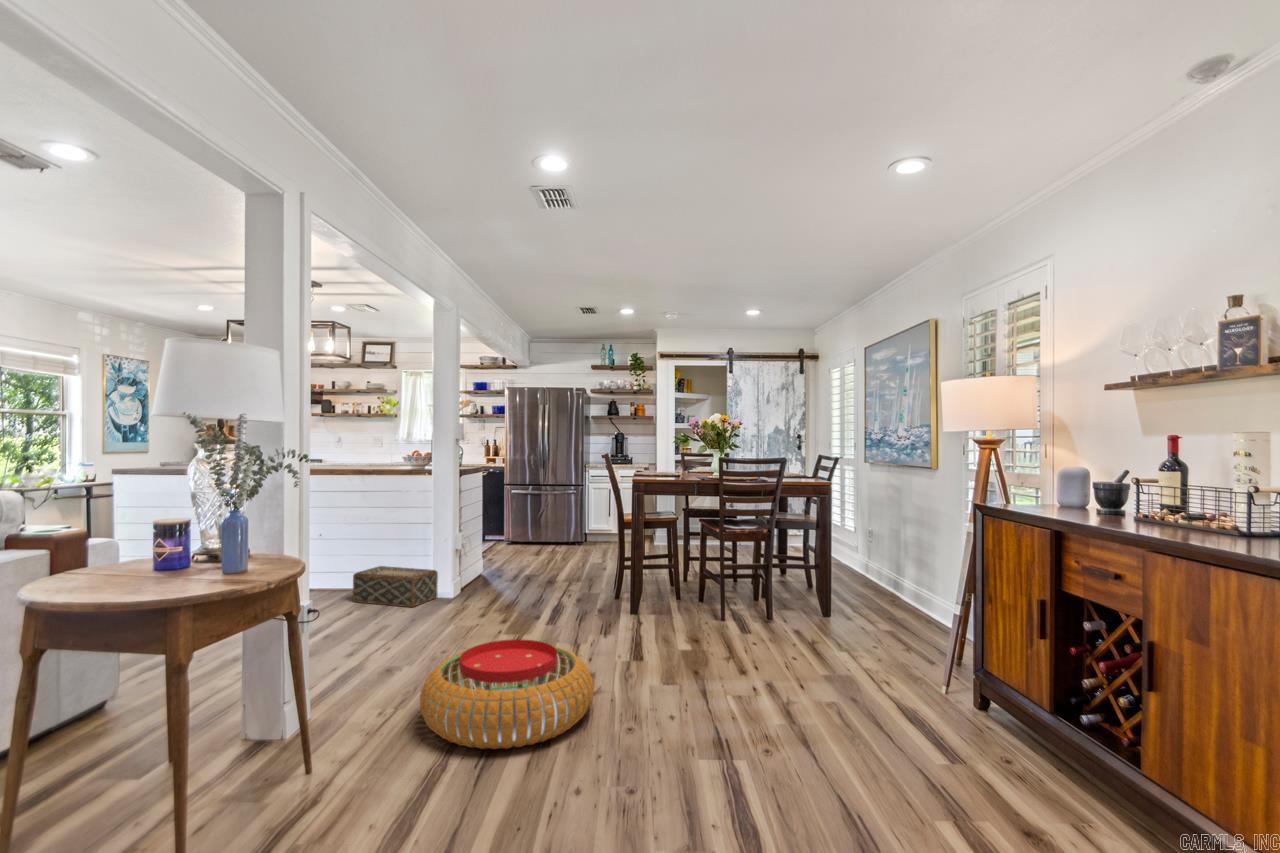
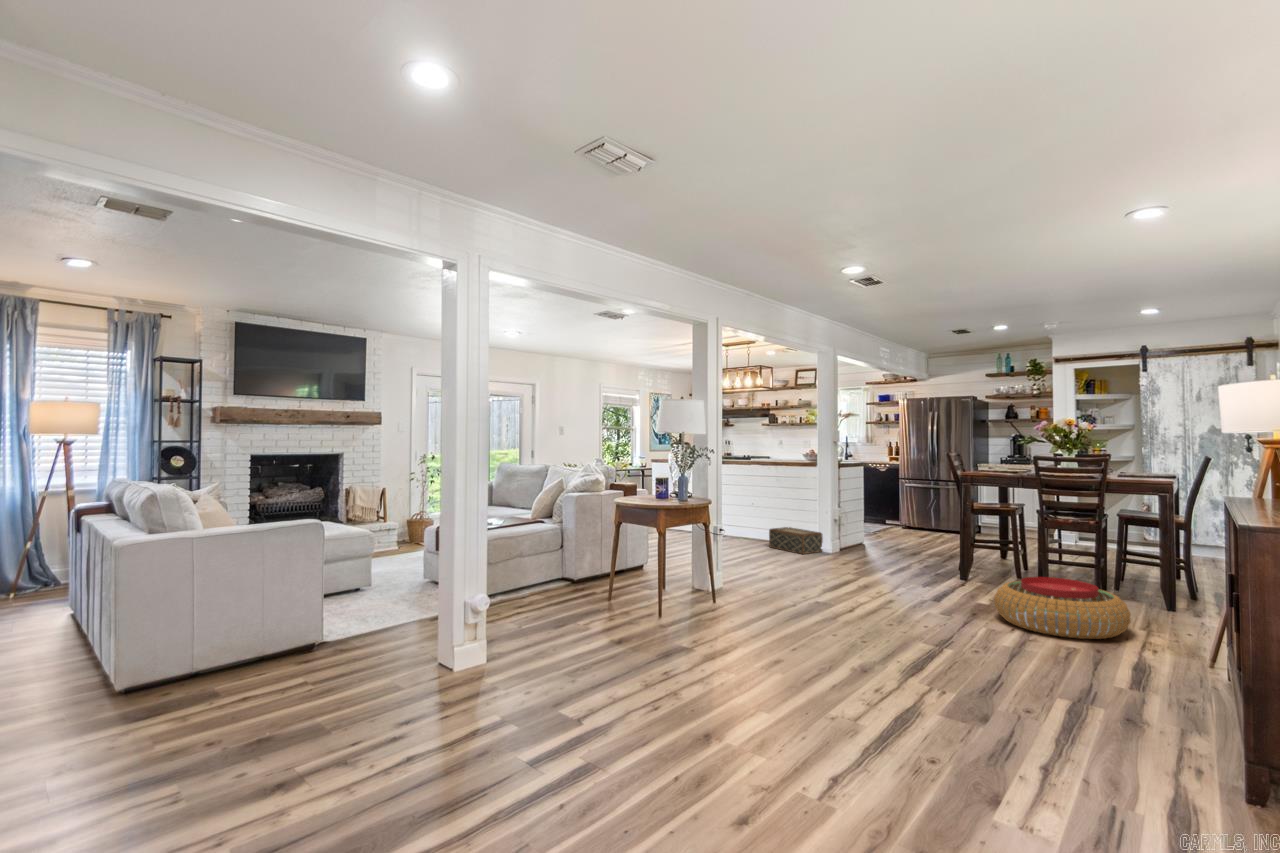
pouf: present [420,639,593,749] -> present [994,577,1131,639]

